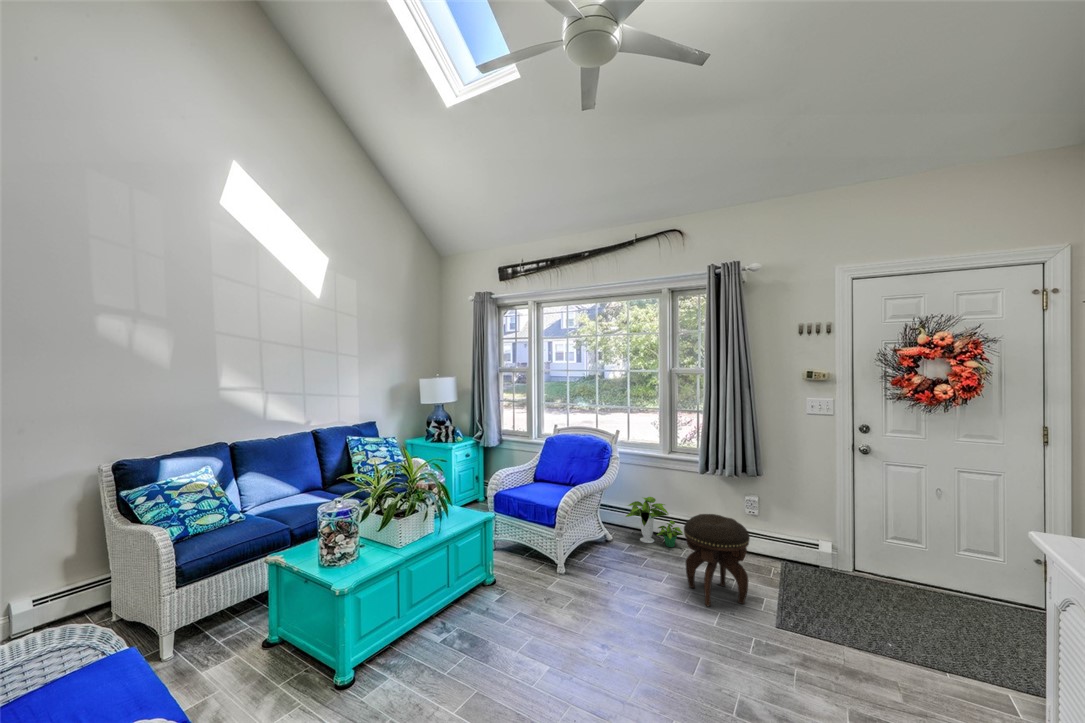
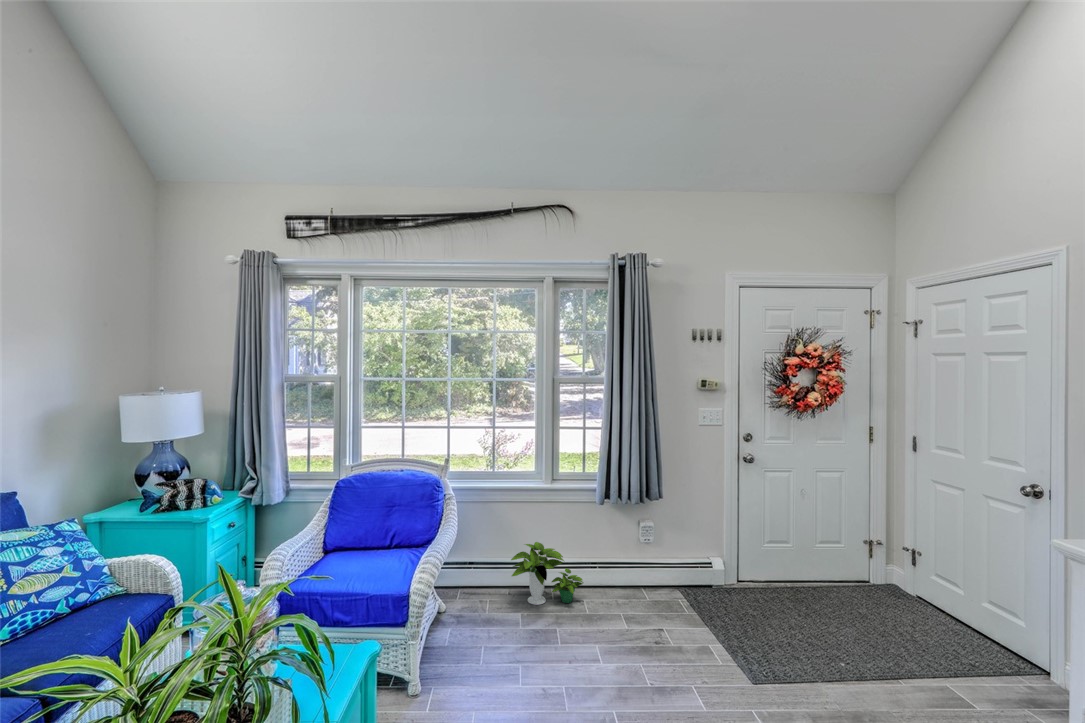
footstool: present [684,514,750,606] -> none [626,558,704,680]

